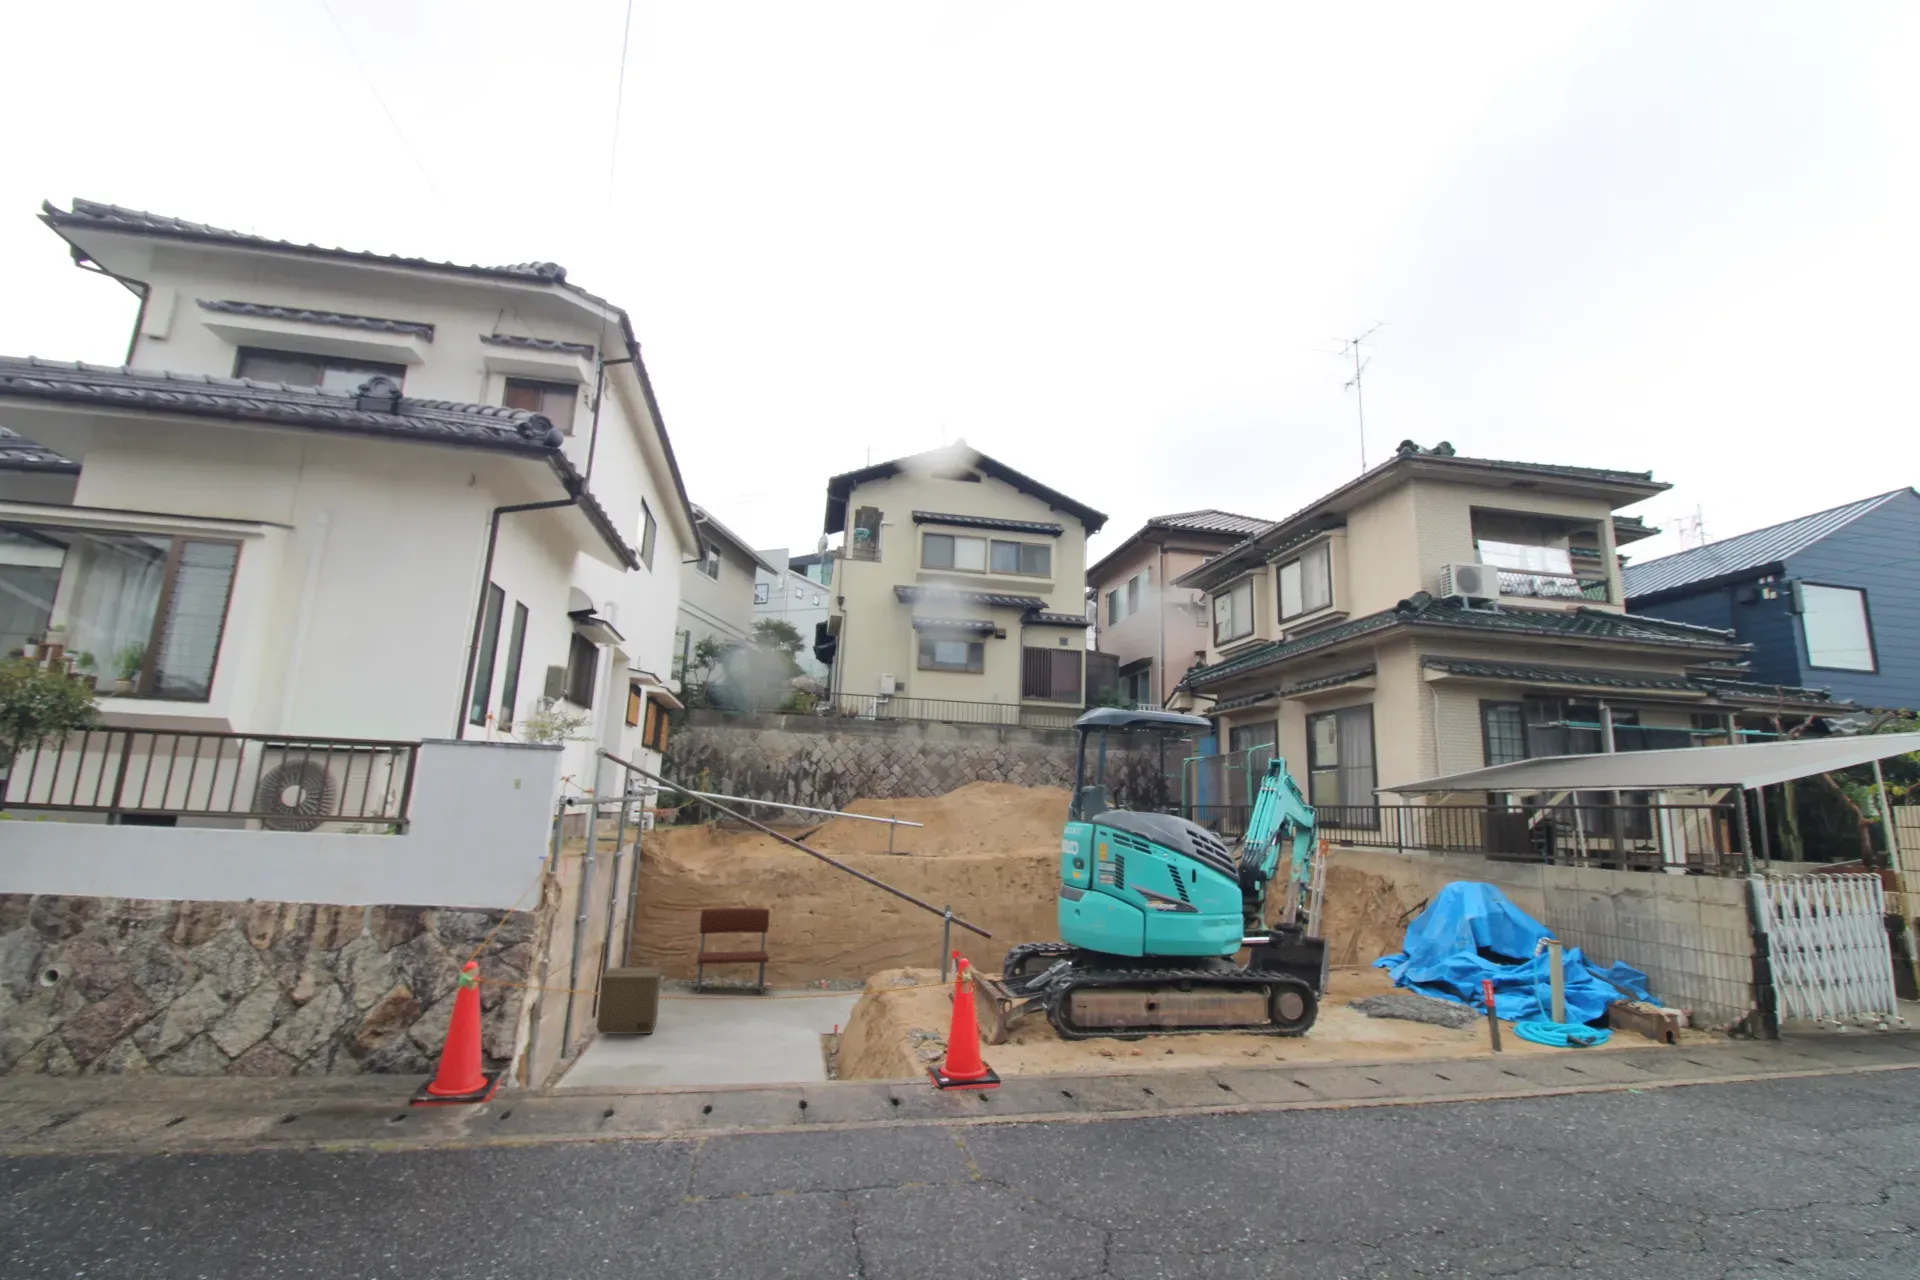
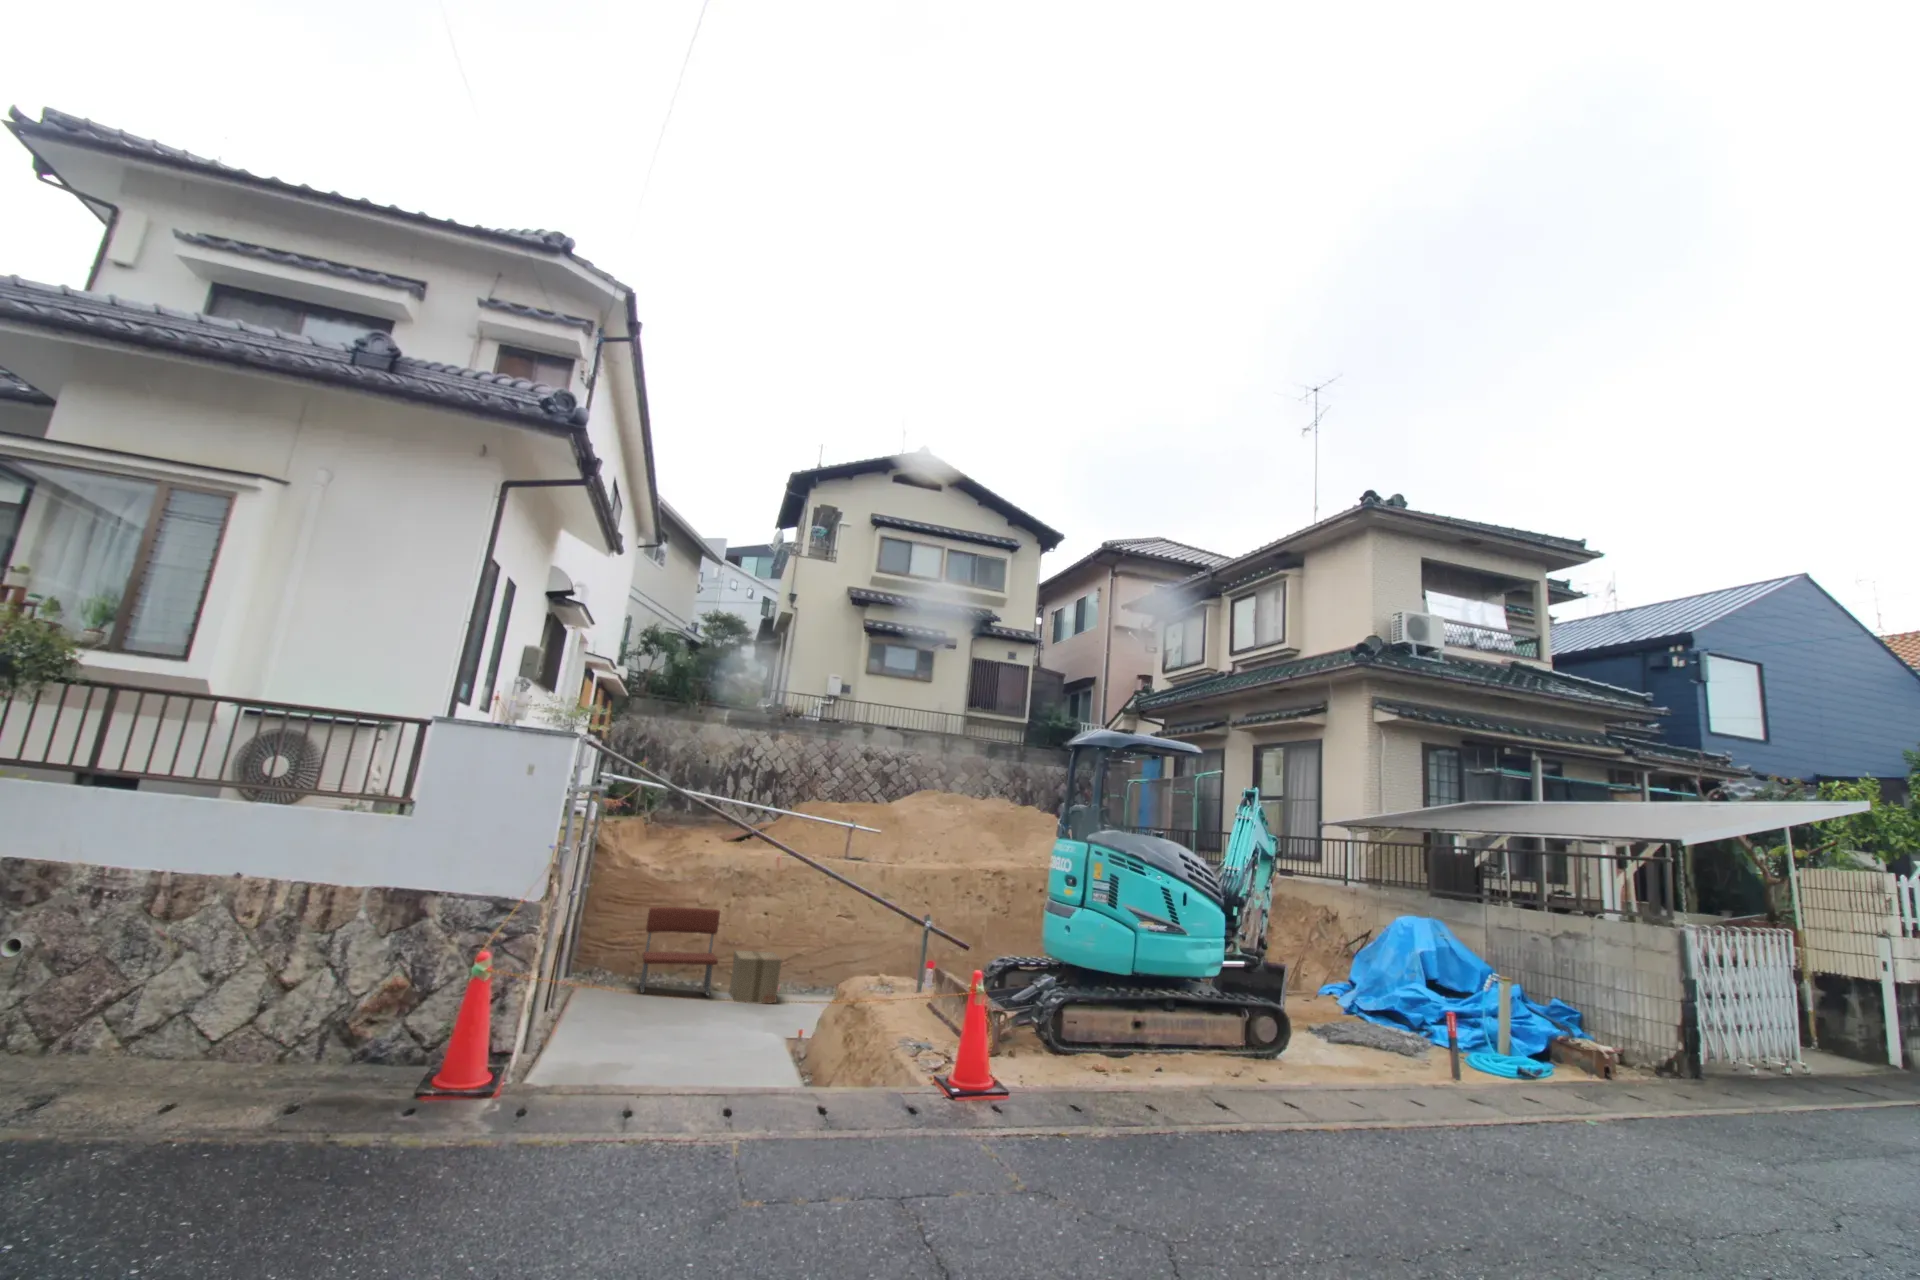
cardboard box: present [597,967,662,1034] -> present [729,951,782,1003]

